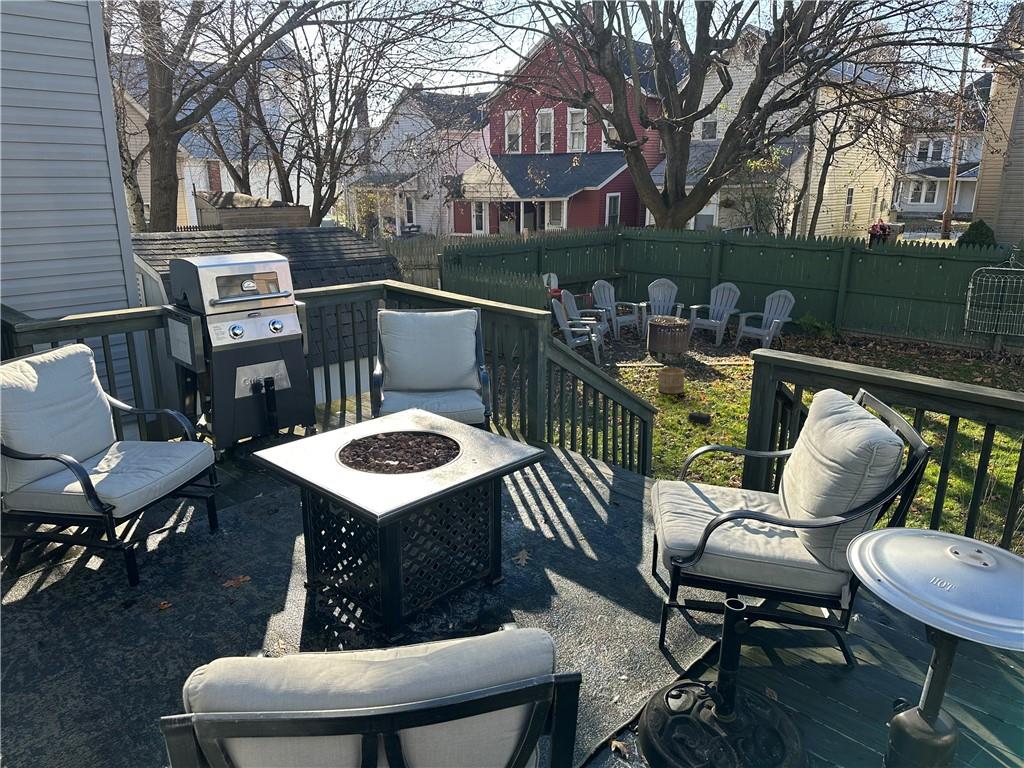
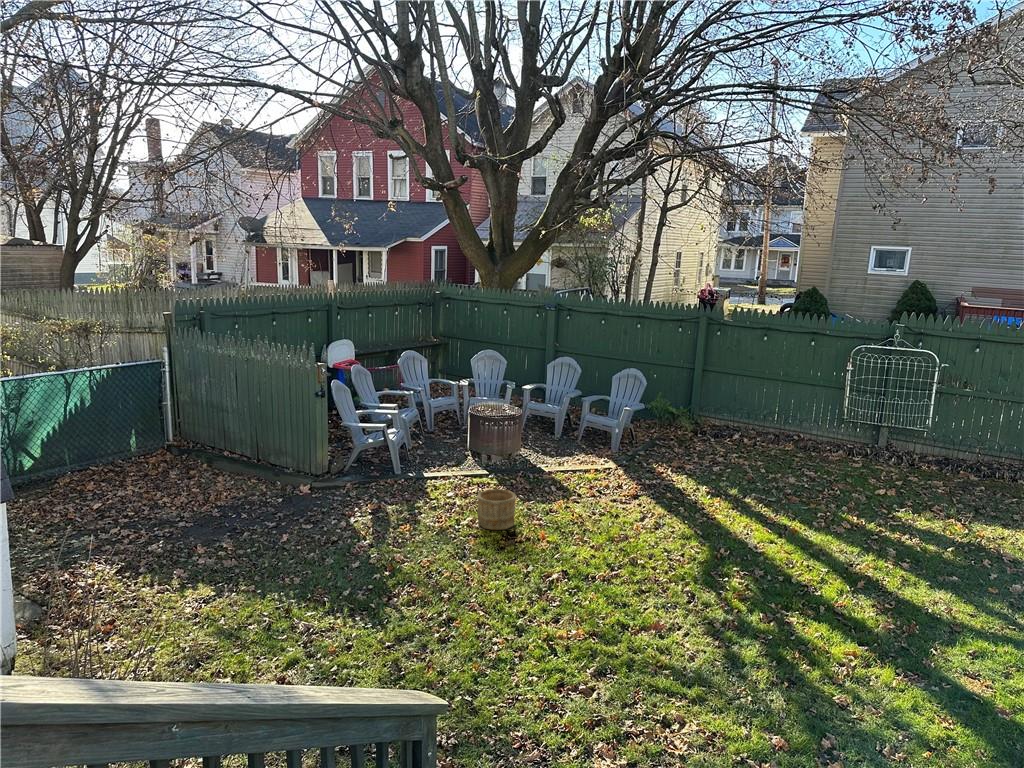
decorative plant: present [684,394,713,424] -> none [511,544,560,597]

